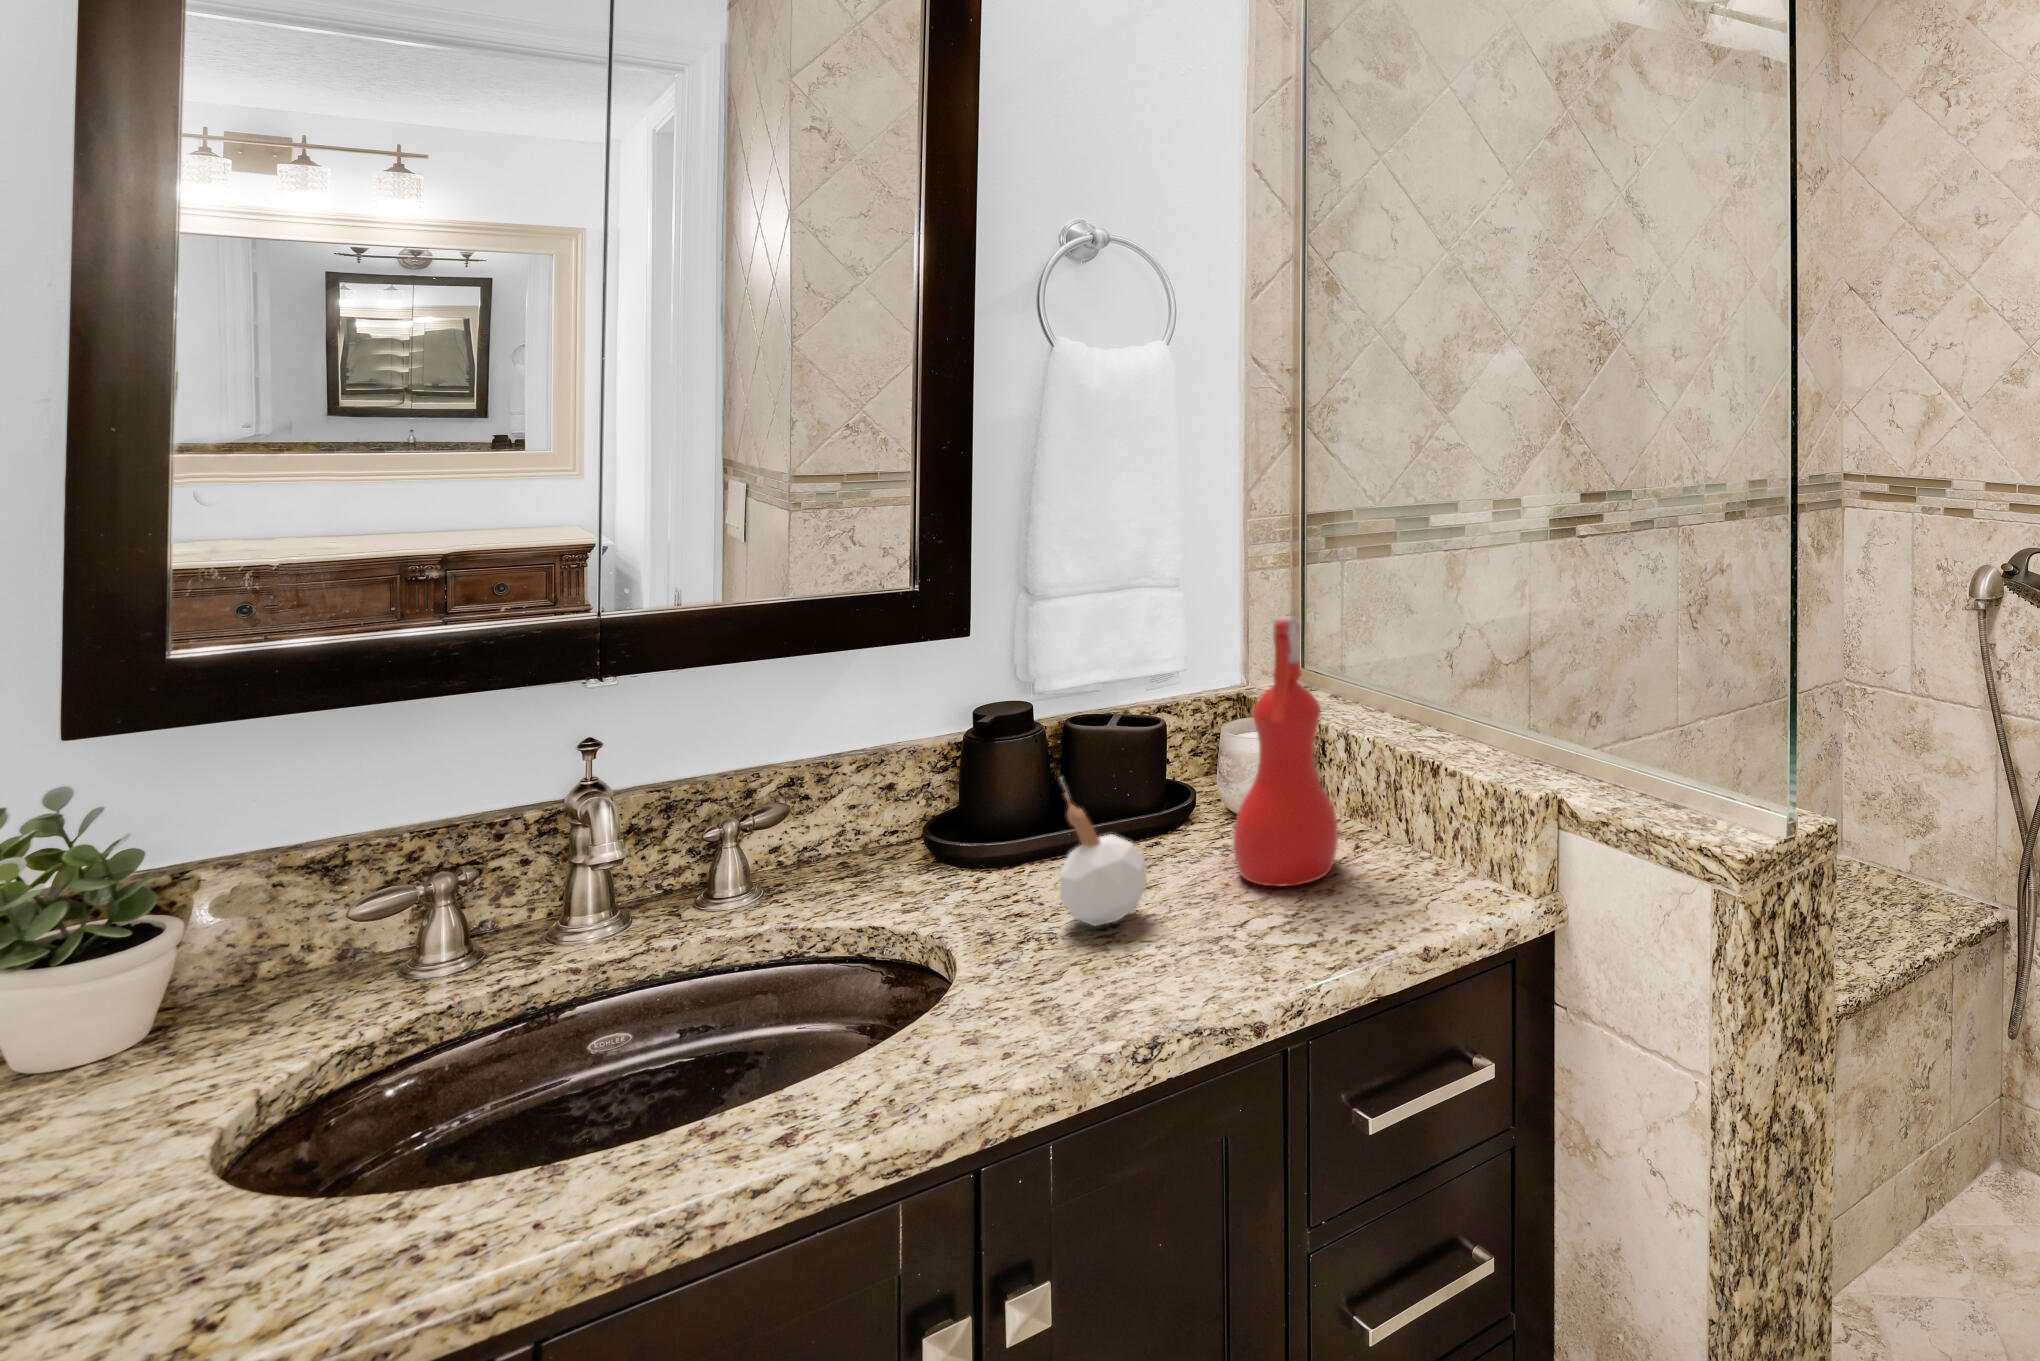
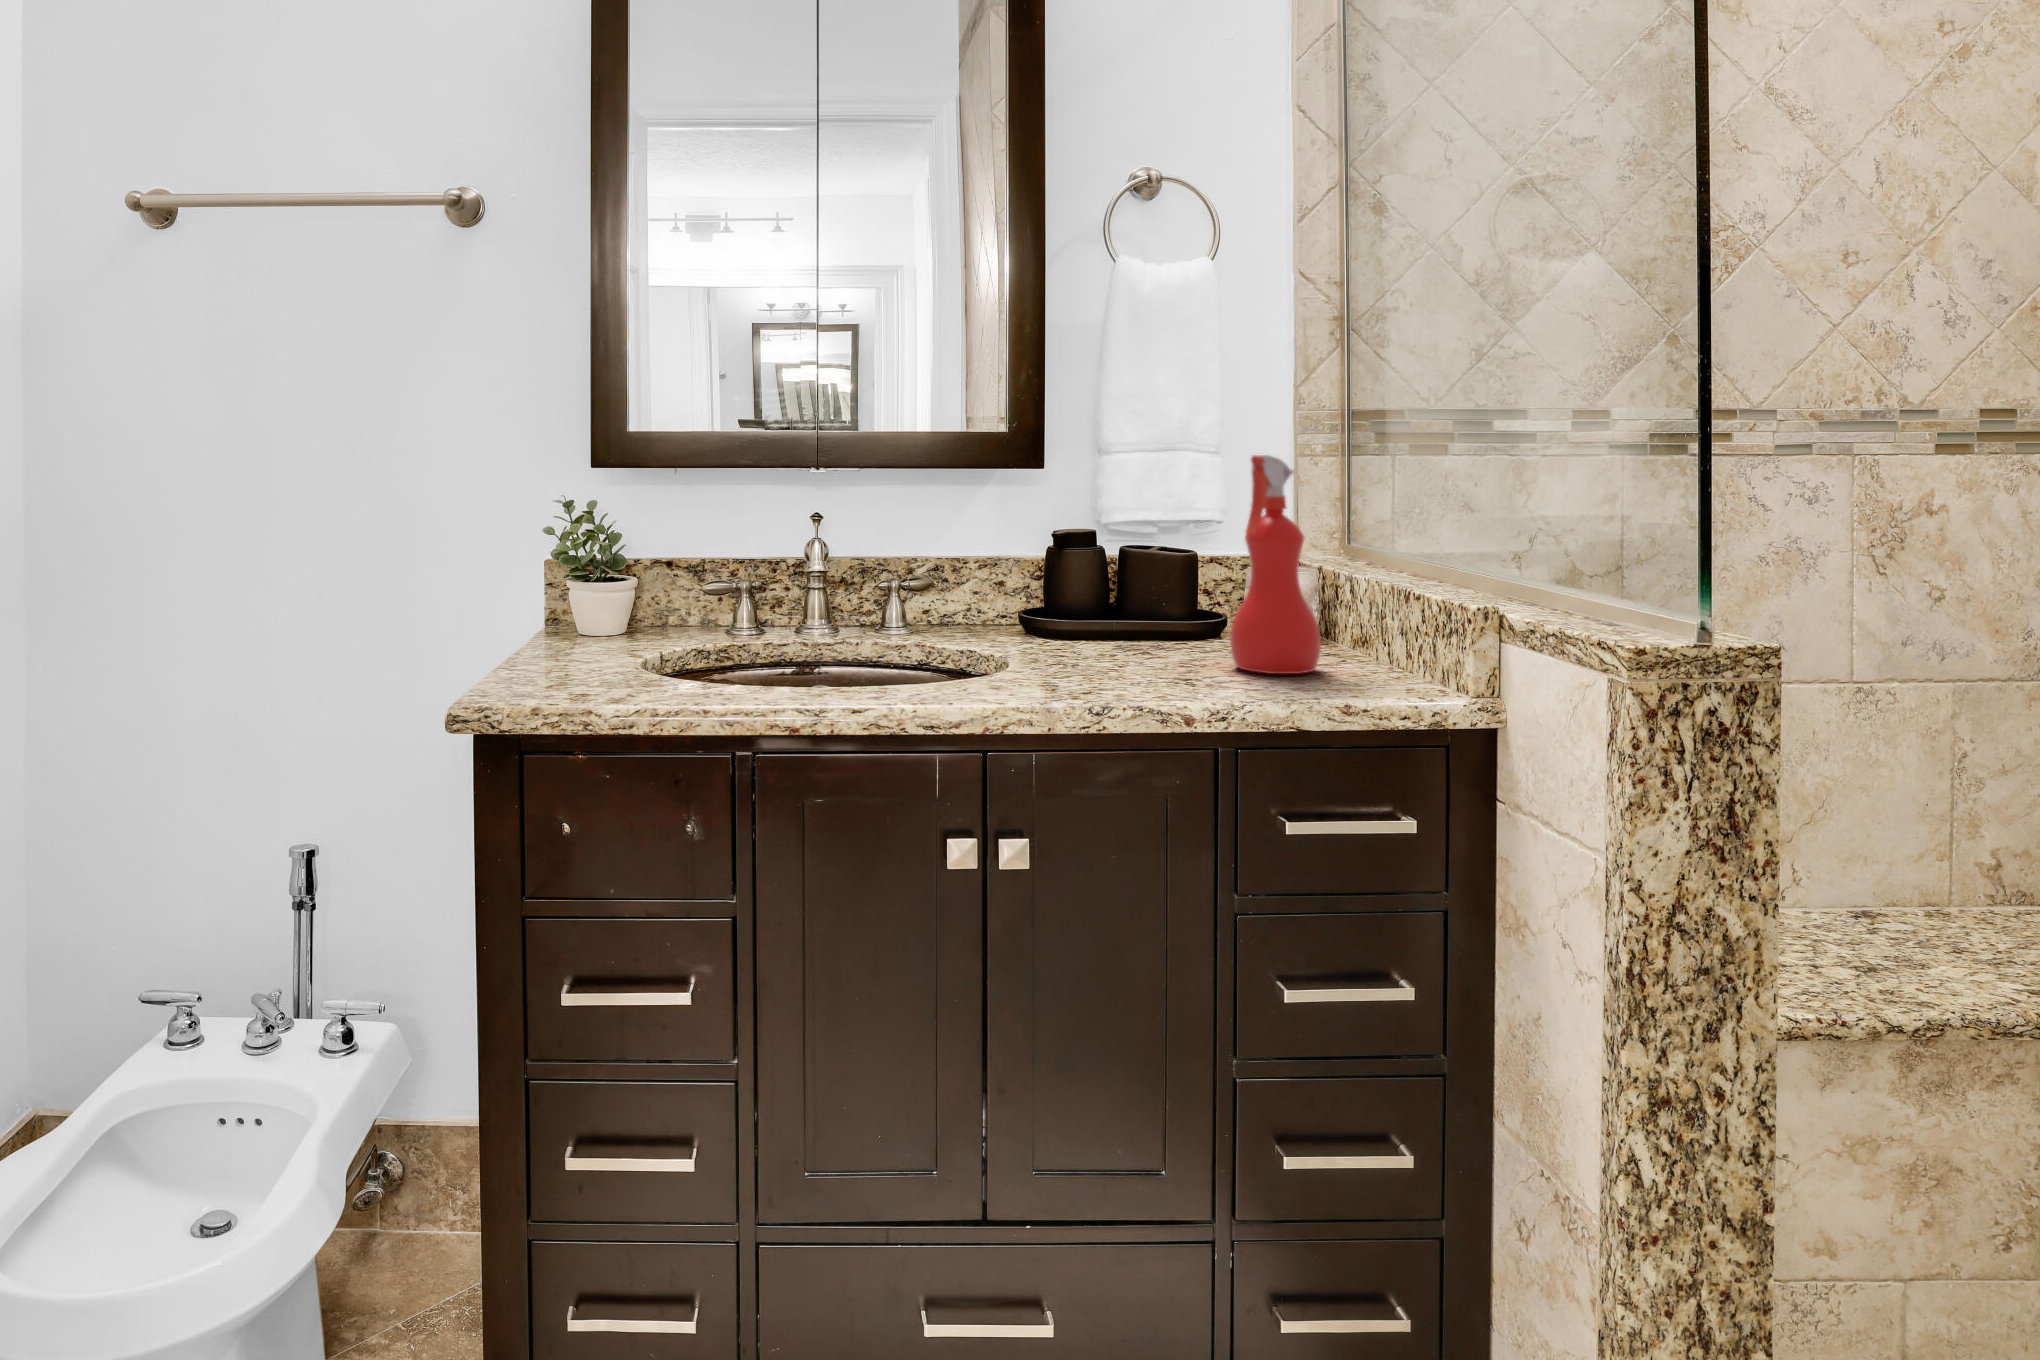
candle: present [1060,792,1147,926] -> none [1084,561,1148,670]

